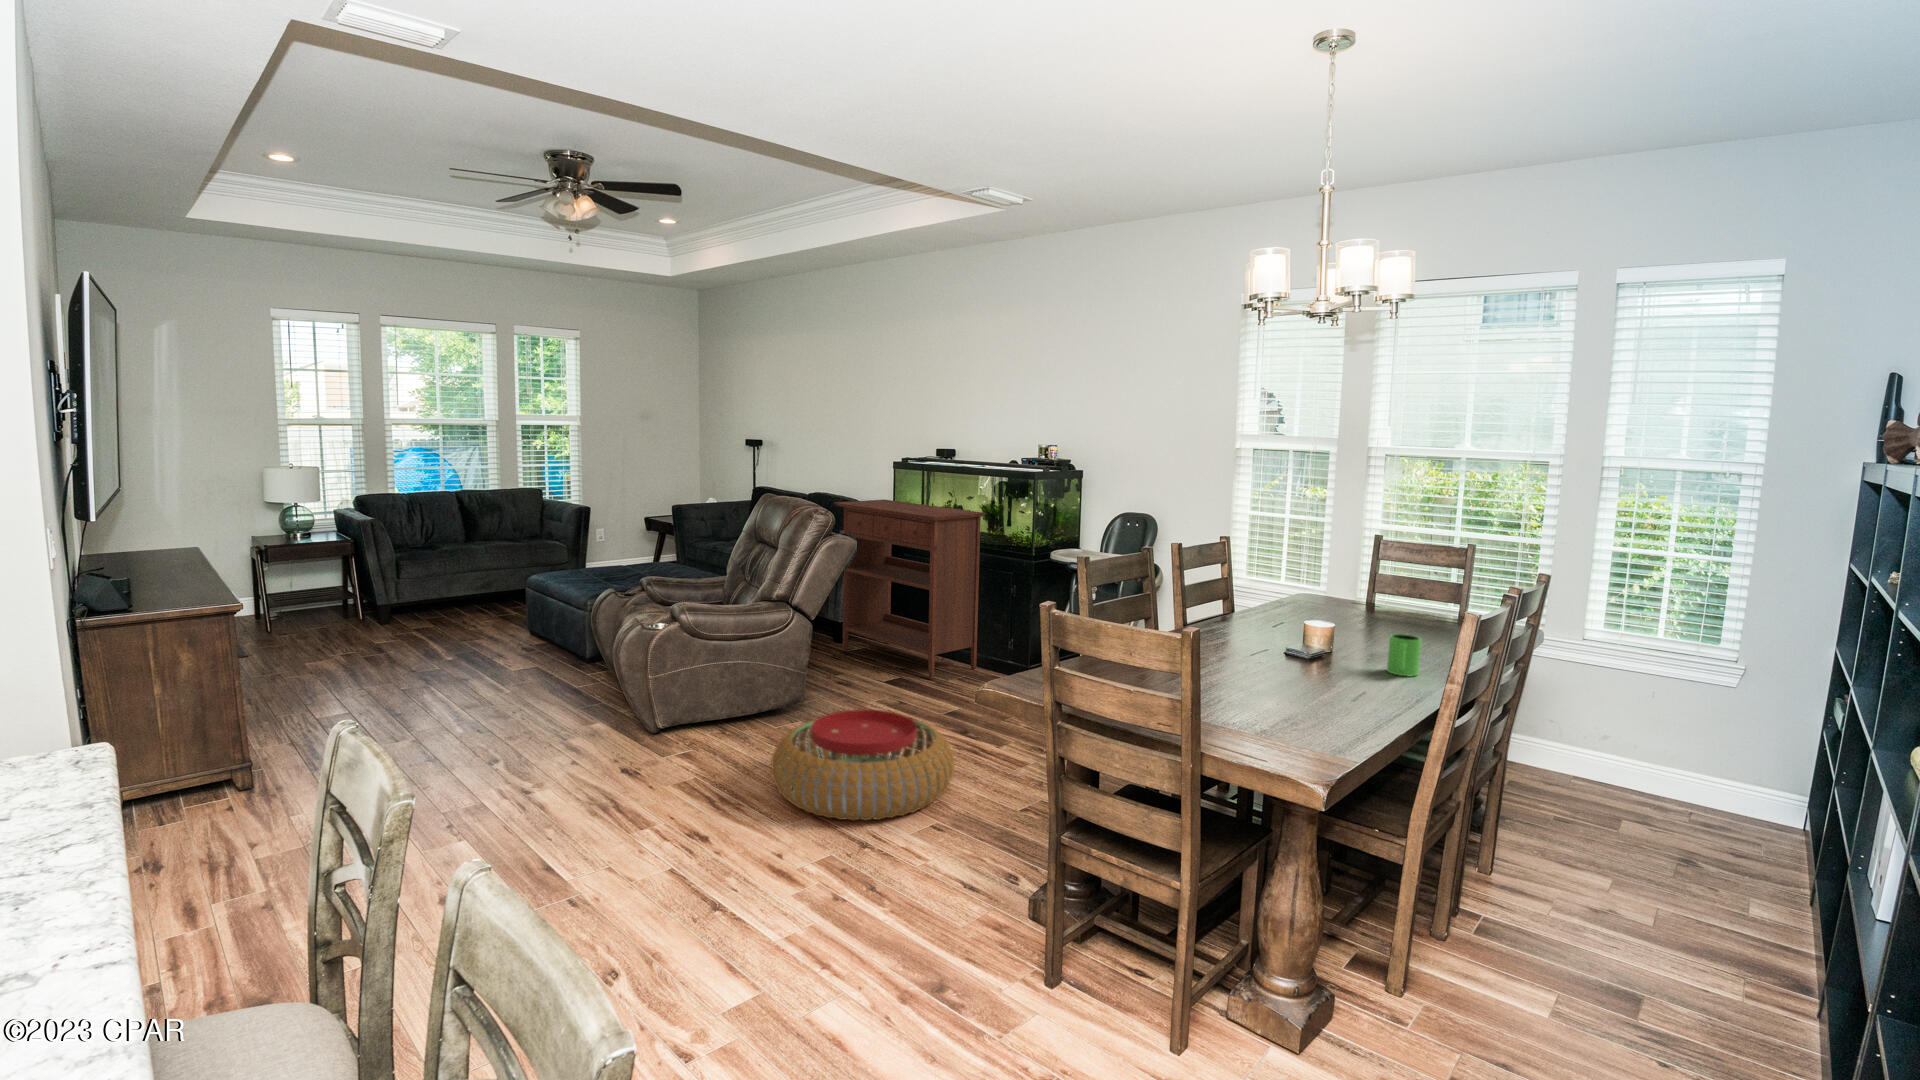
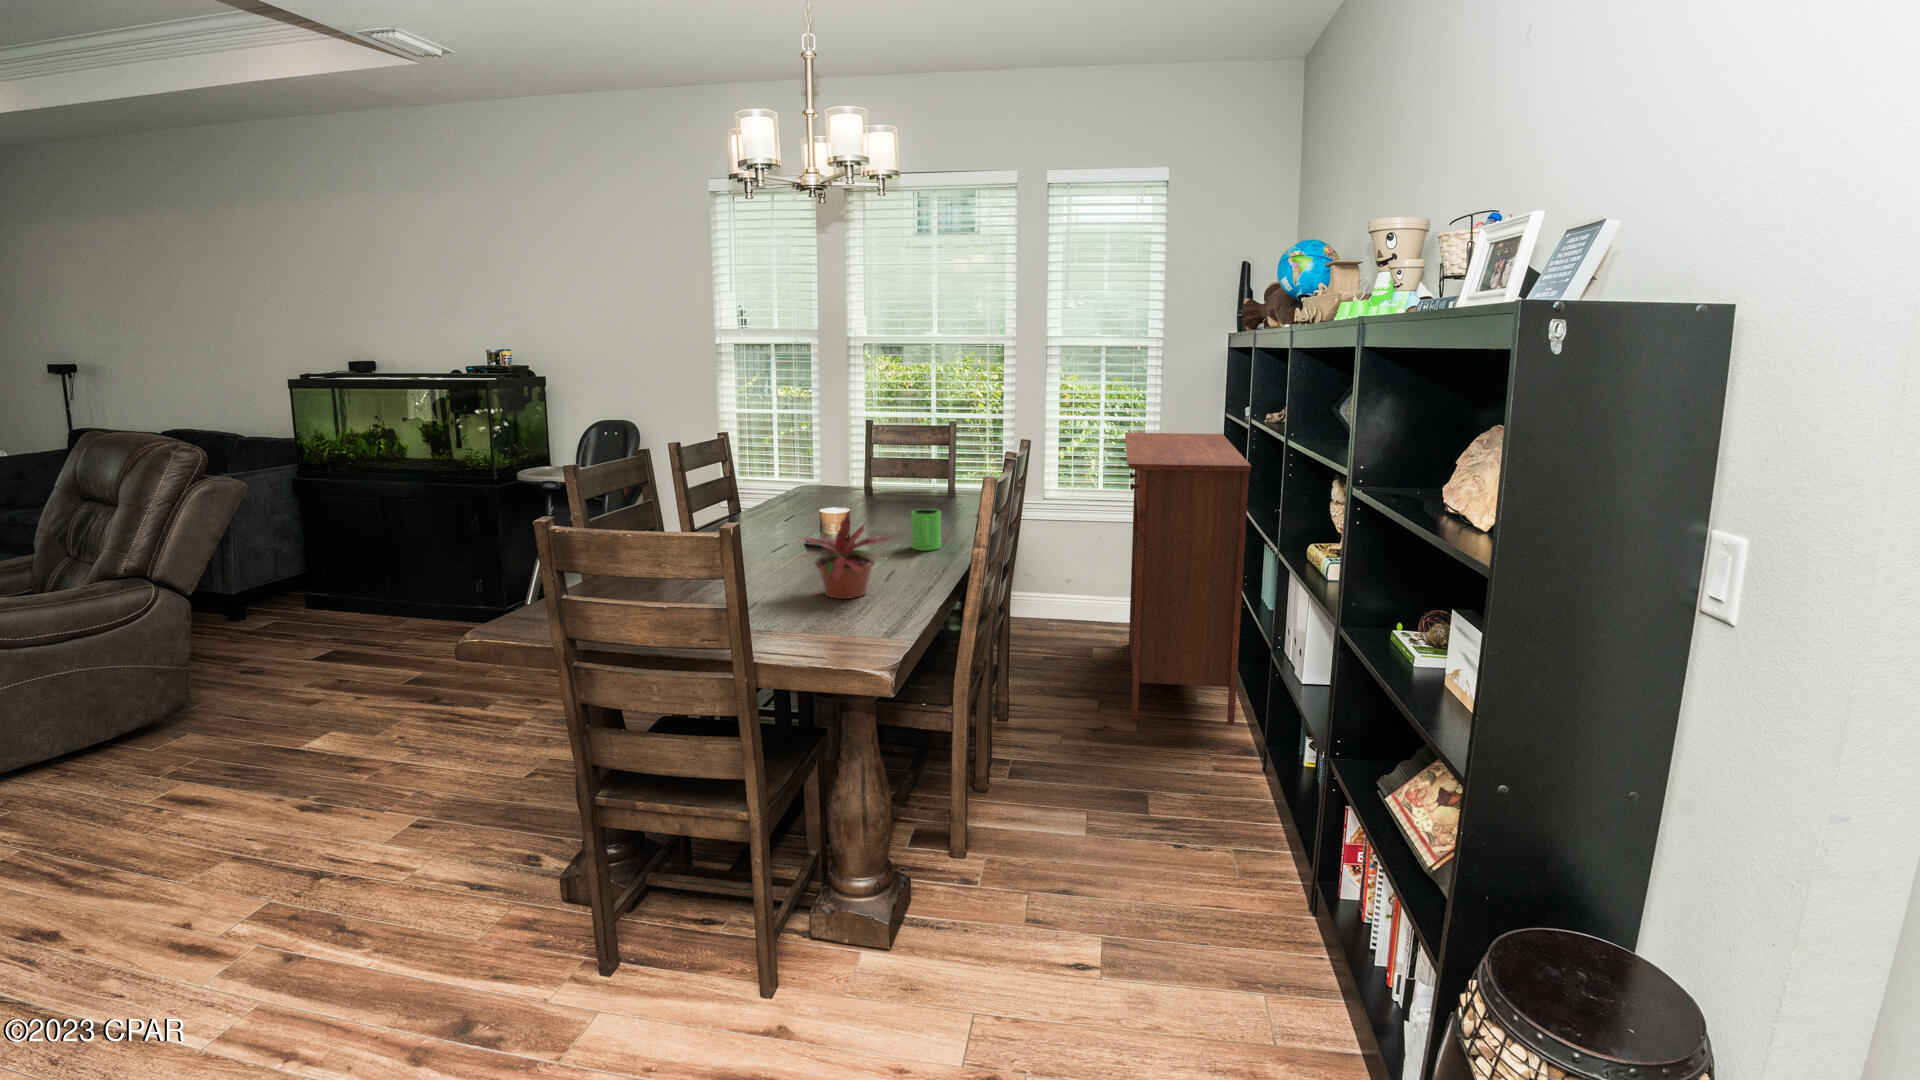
console table: present [834,500,986,680] -> present [1125,433,1251,725]
potted plant: none [1256,627,1363,709] -> present [801,515,890,599]
pouf: present [771,710,955,821] -> none [145,698,437,857]

